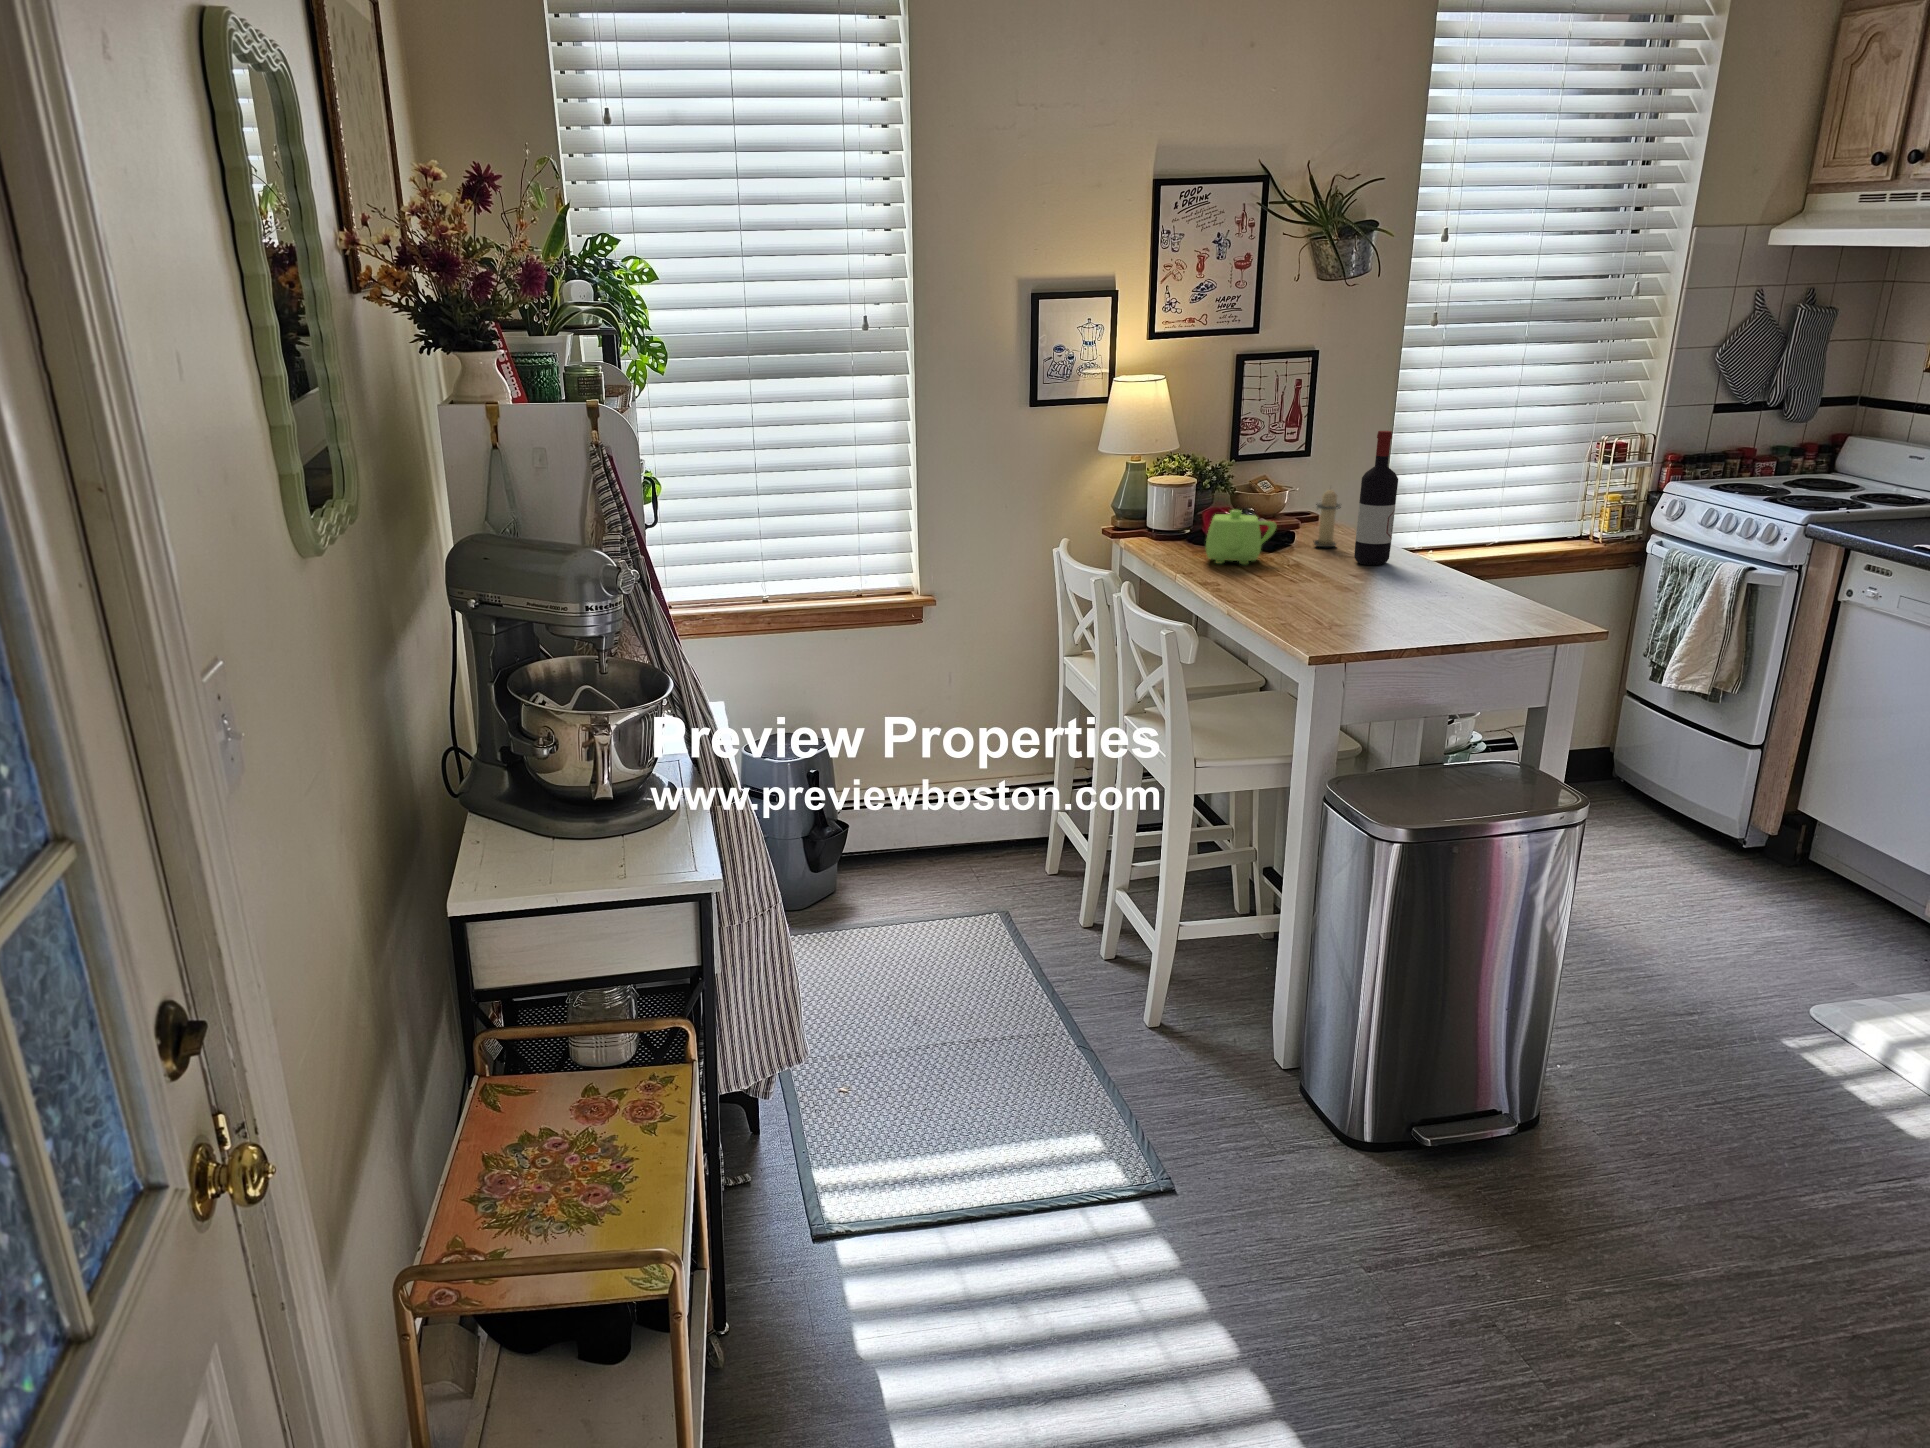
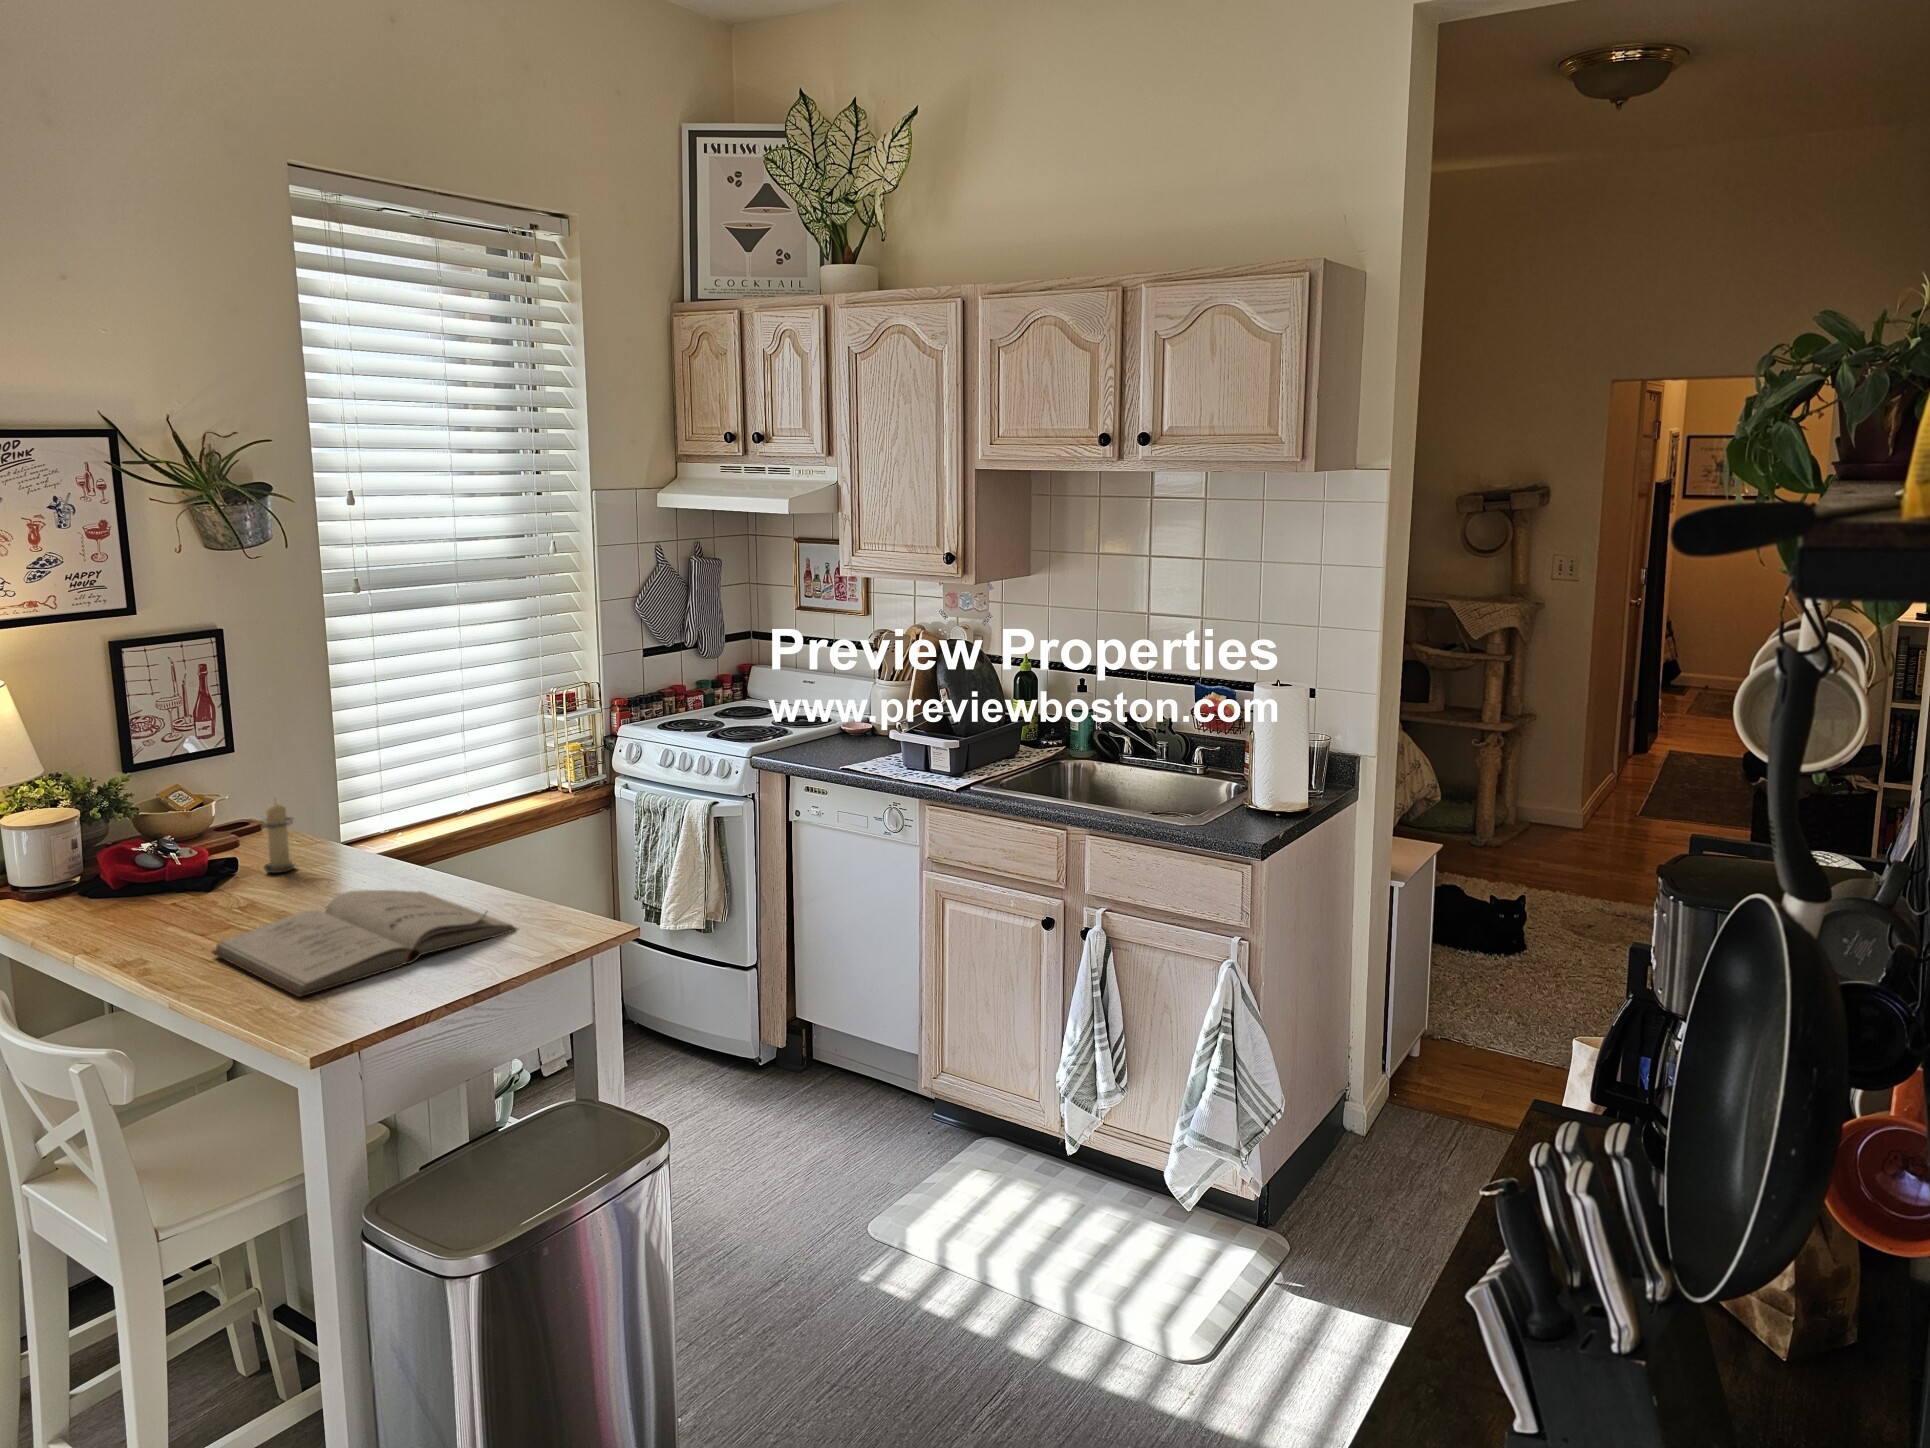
wine bottle: present [1354,431,1398,565] -> none [318,734,370,891]
teapot: present [1206,510,1277,565] -> none [110,853,213,928]
book: none [1263,559,1498,617] -> present [212,890,518,997]

